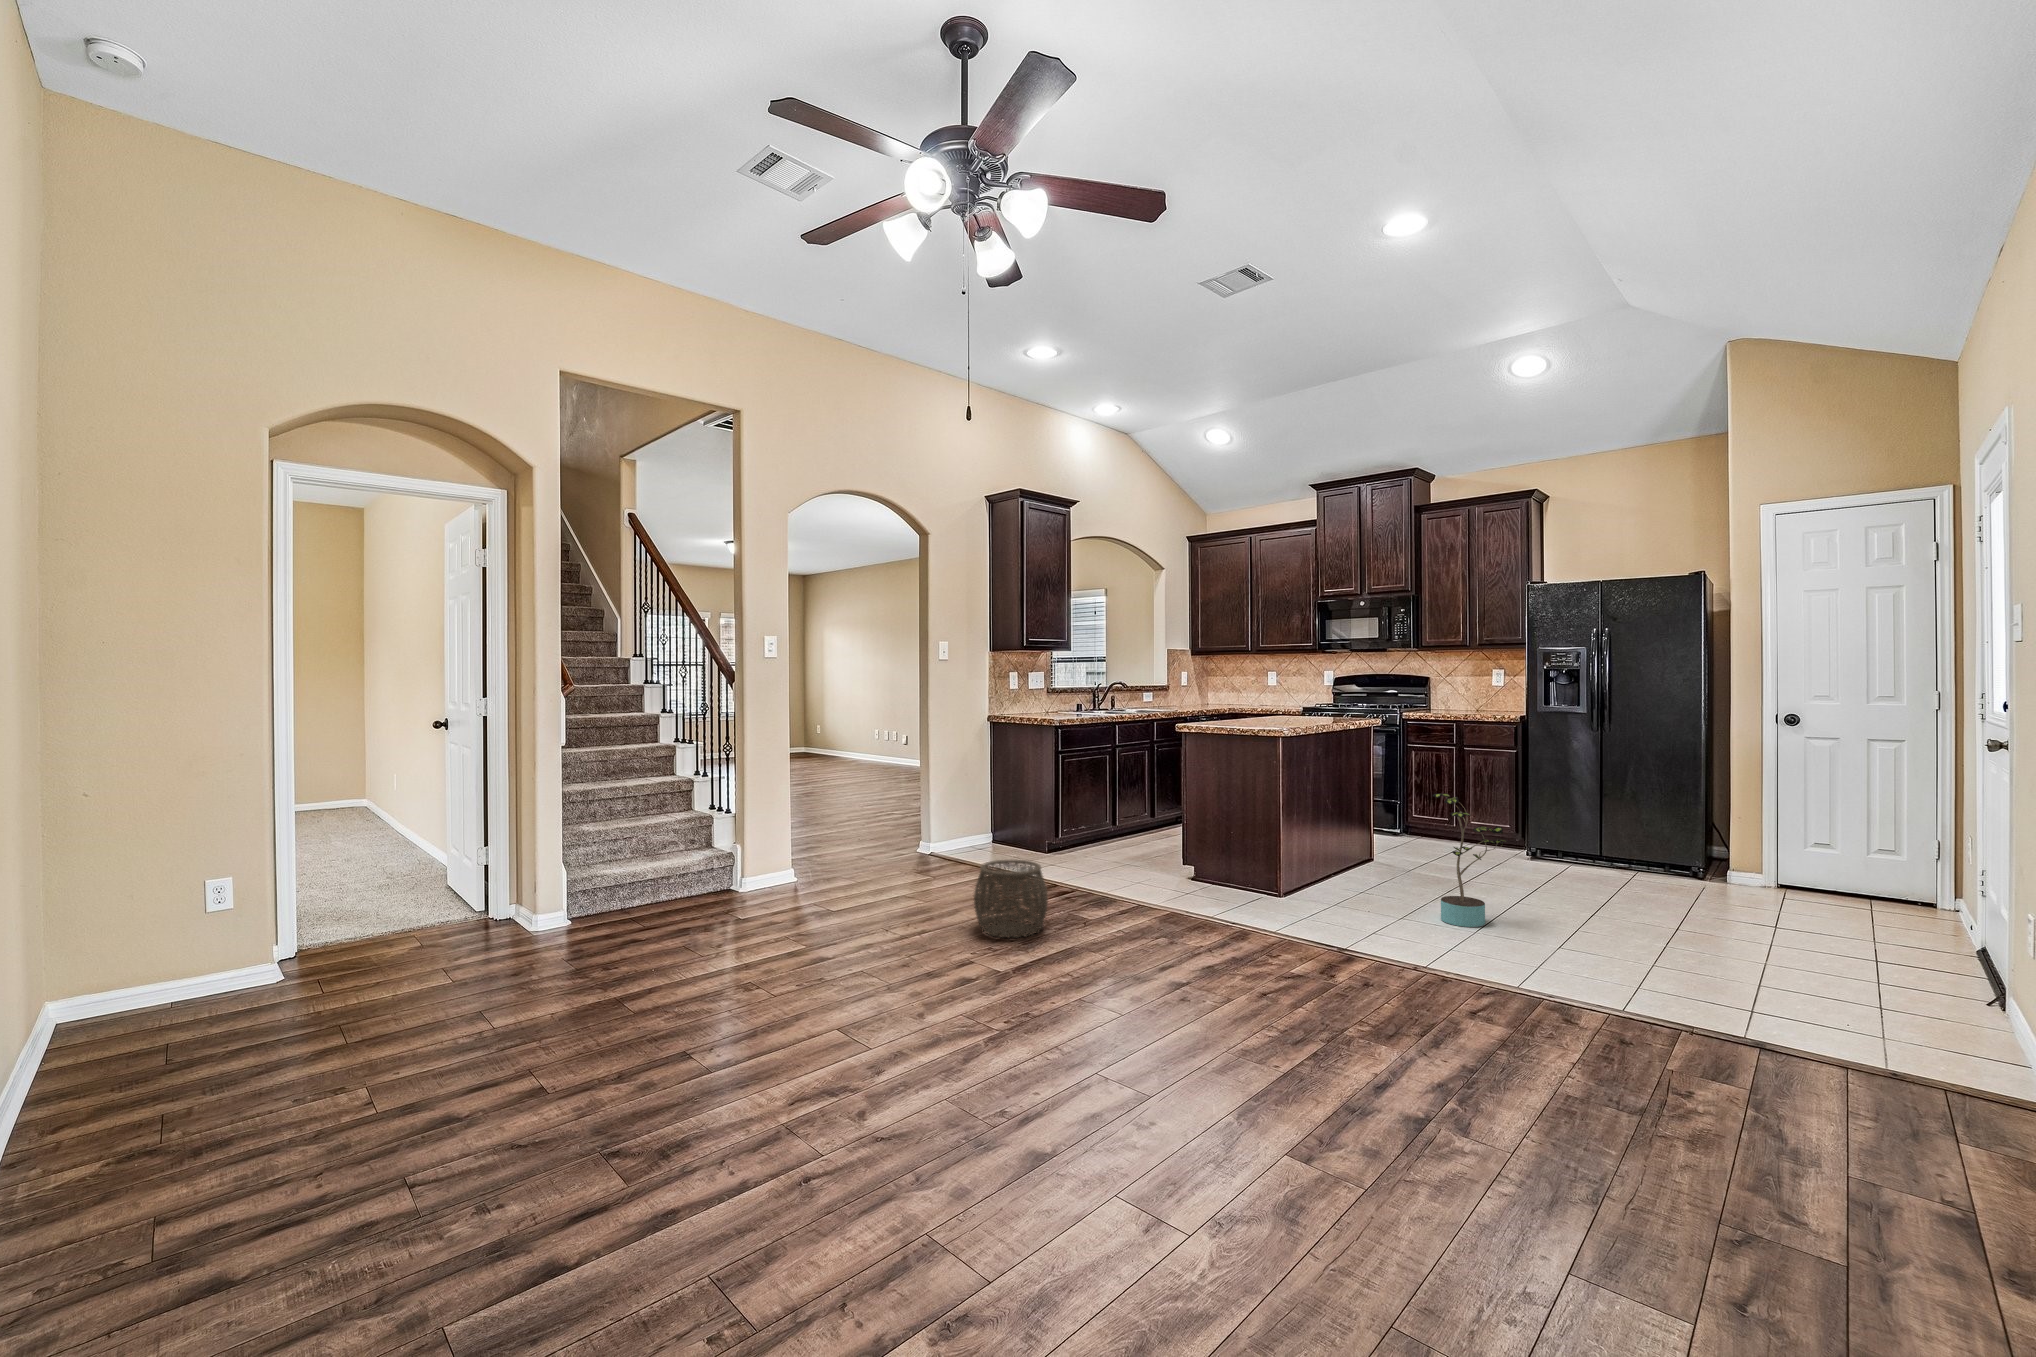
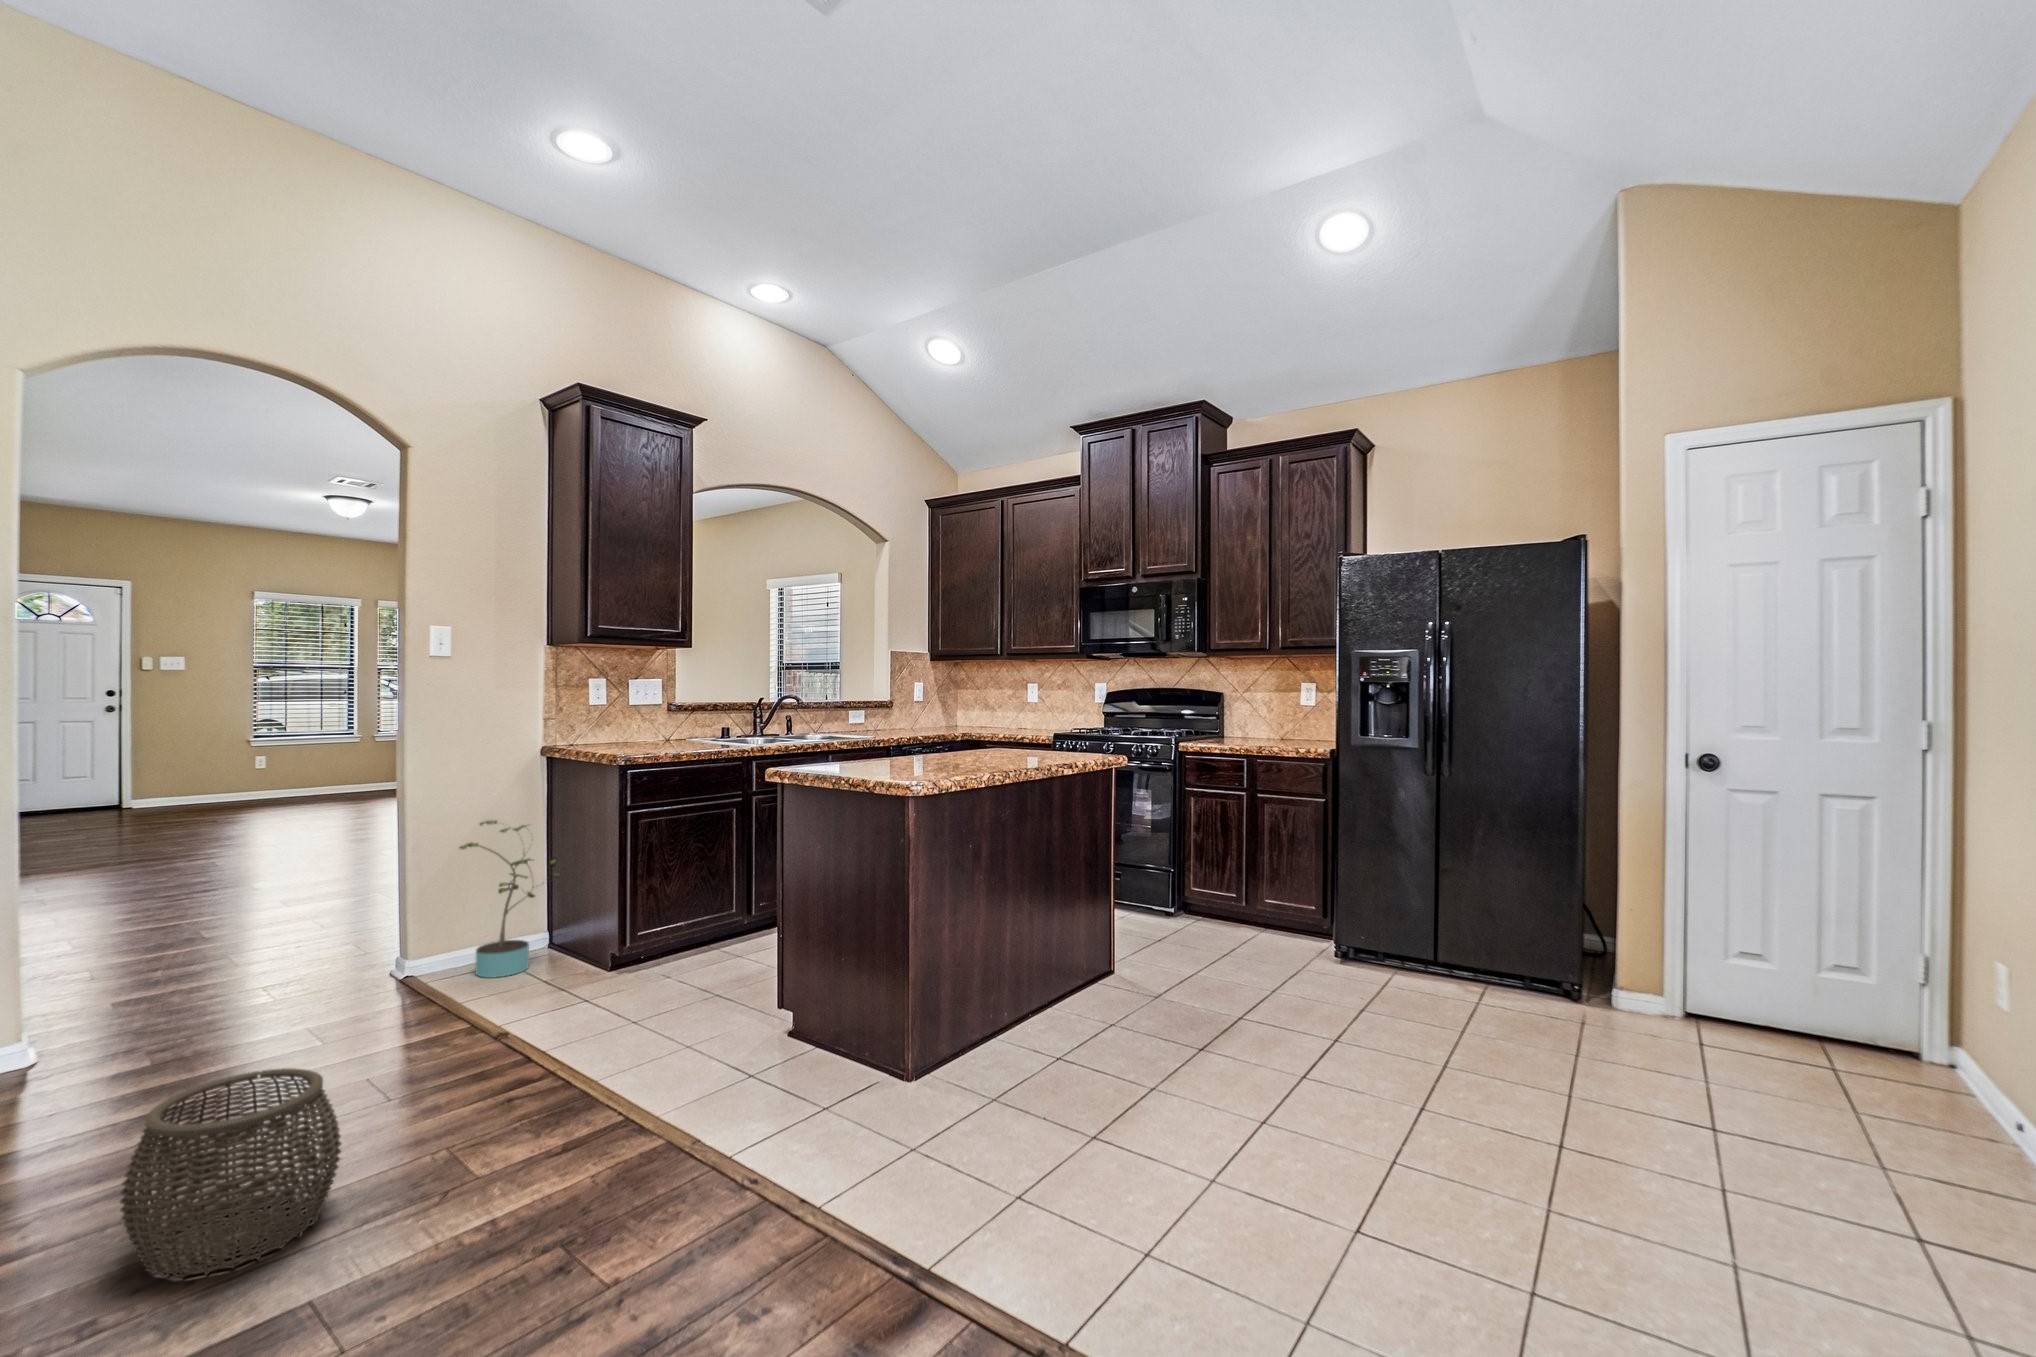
potted plant: present [1432,793,1507,927] -> present [460,821,559,978]

